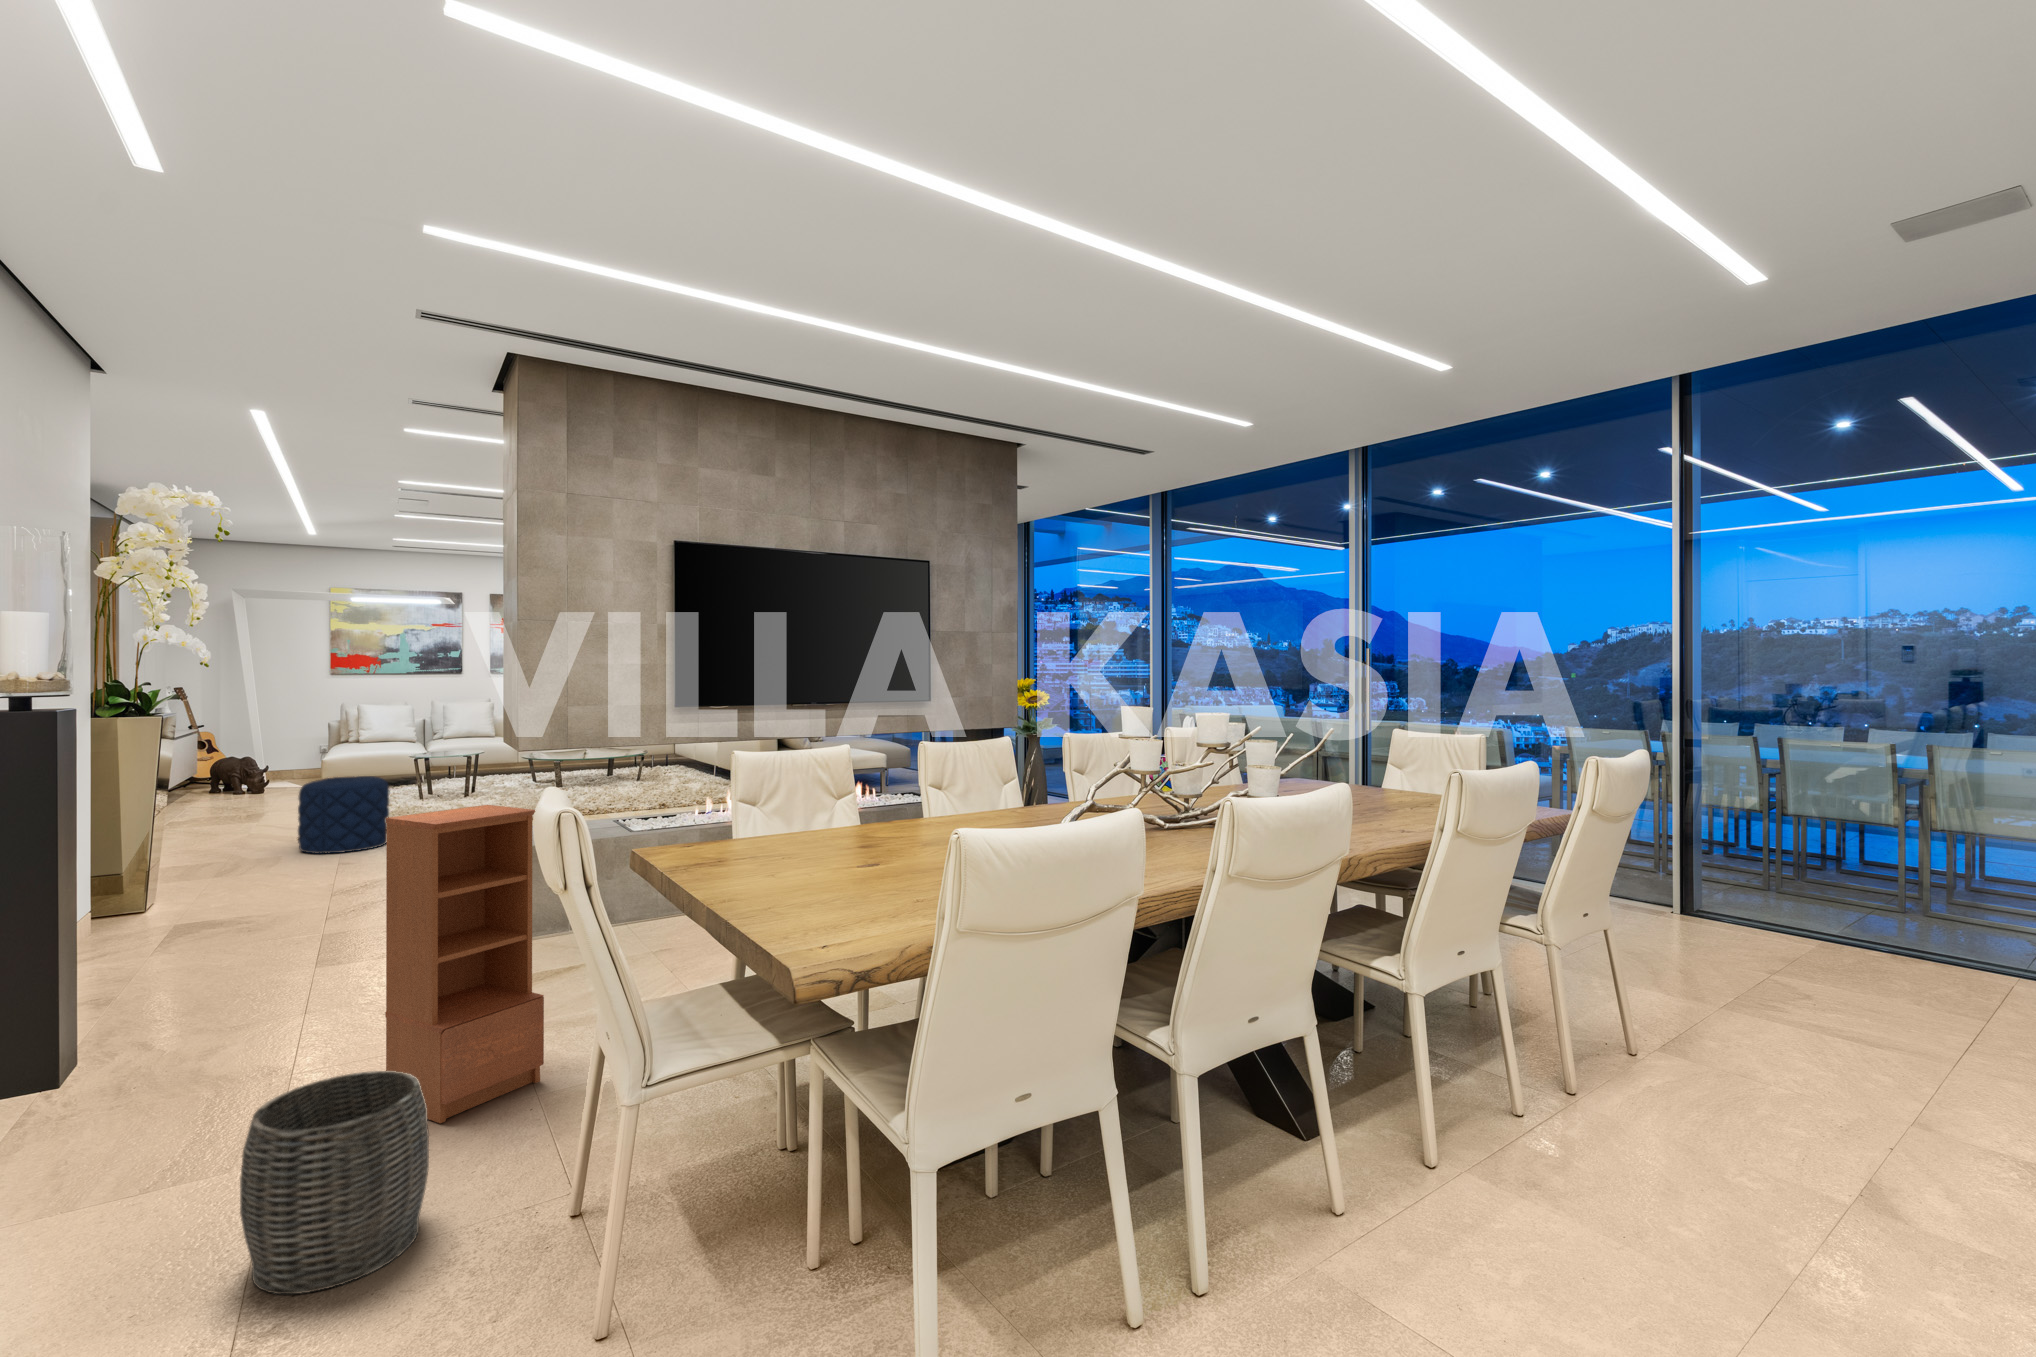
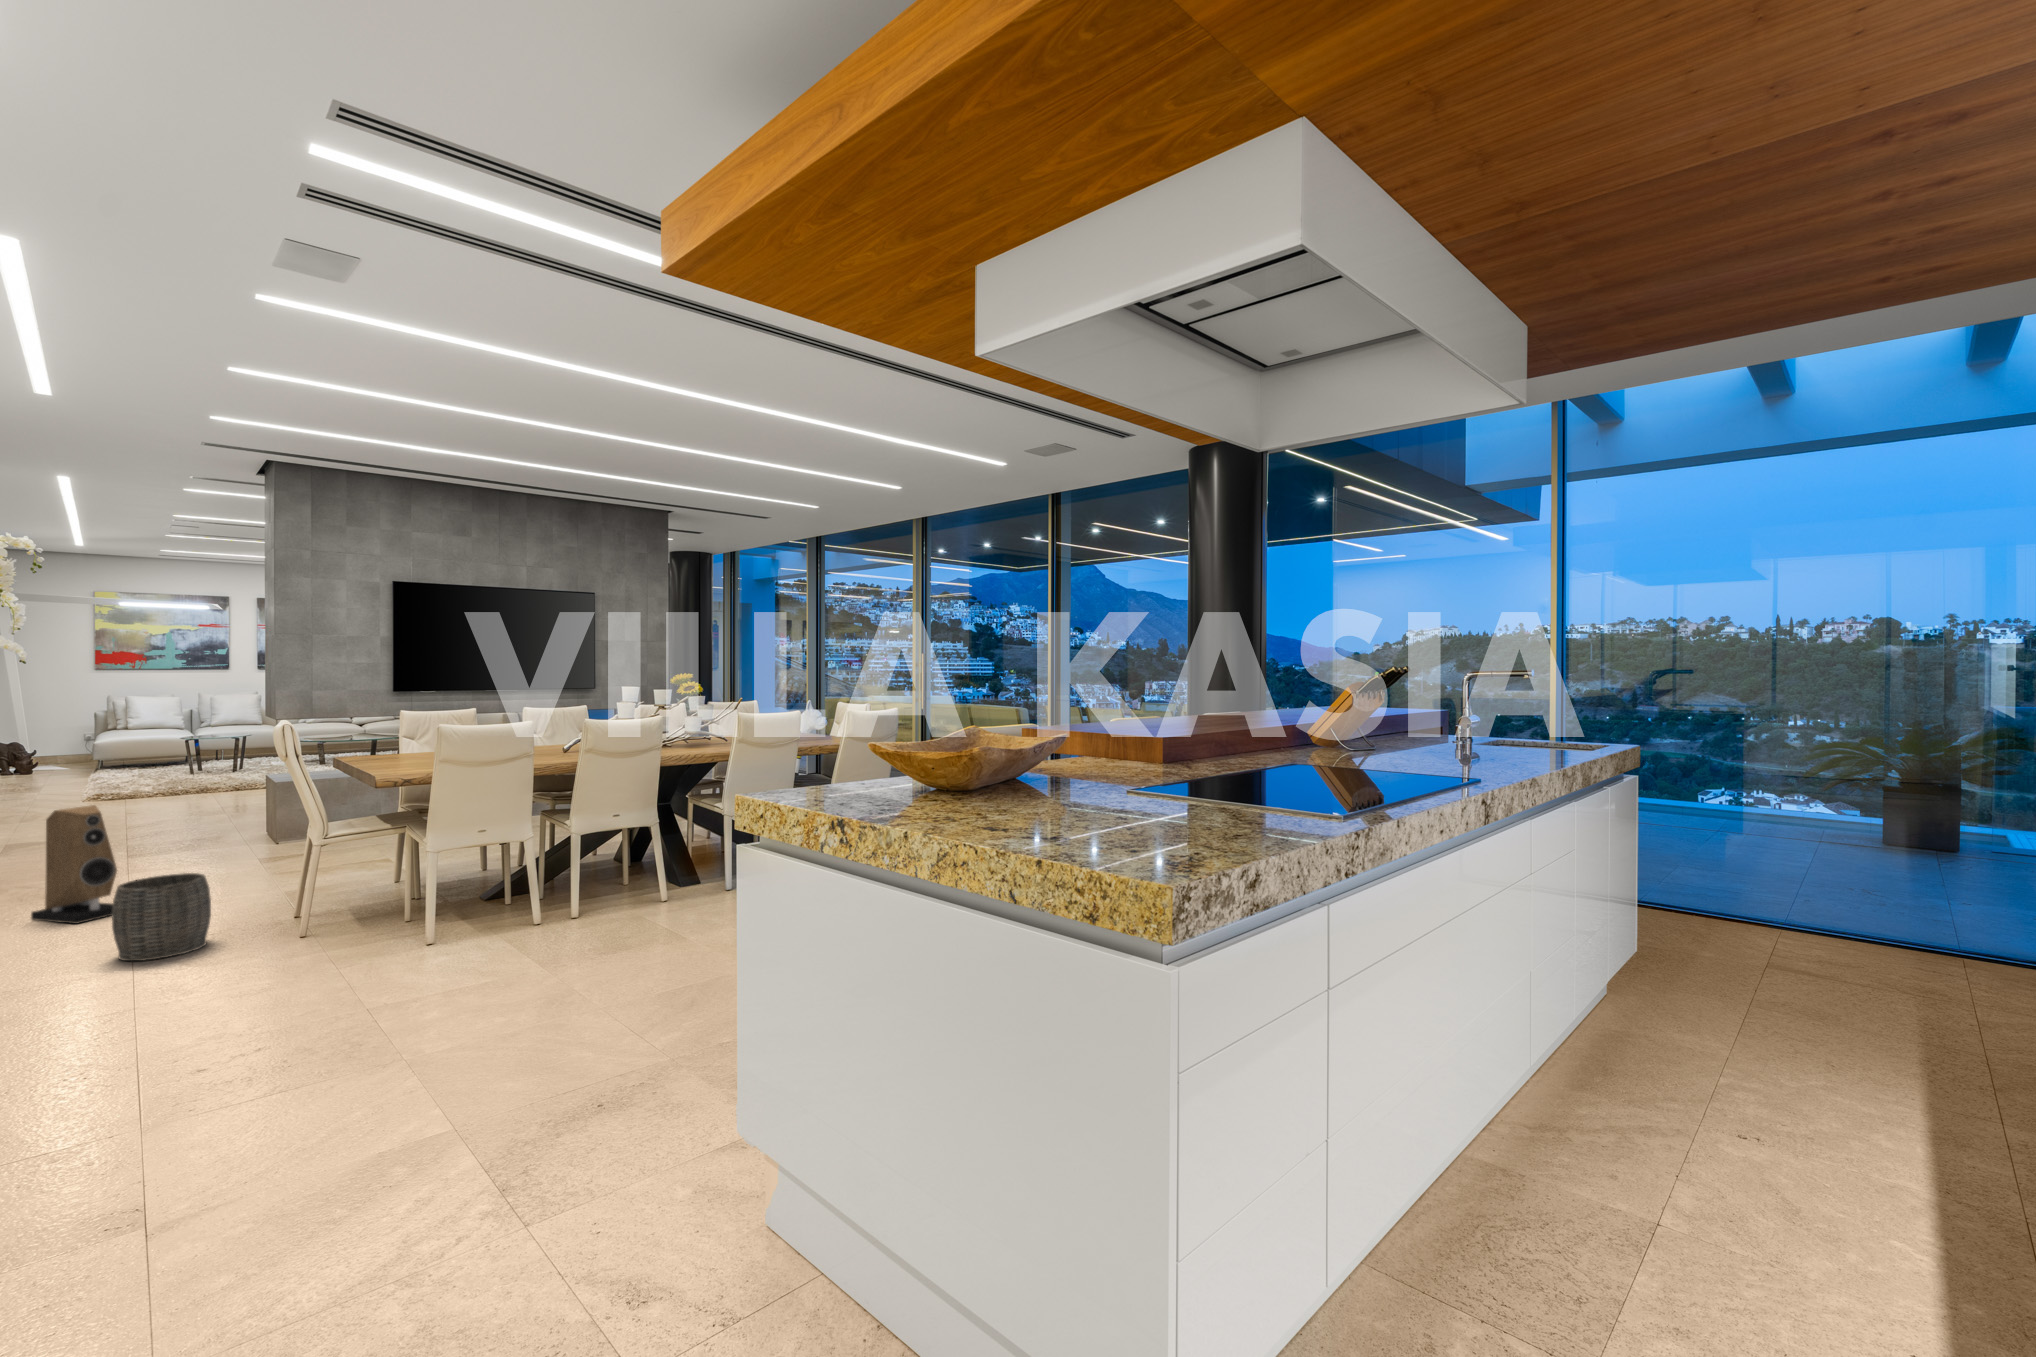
pouf: present [298,776,390,854] -> none [83,753,165,812]
bookcase: present [385,805,544,1123] -> none [179,752,281,916]
speaker: none [154,895,299,1124] -> present [31,805,117,924]

